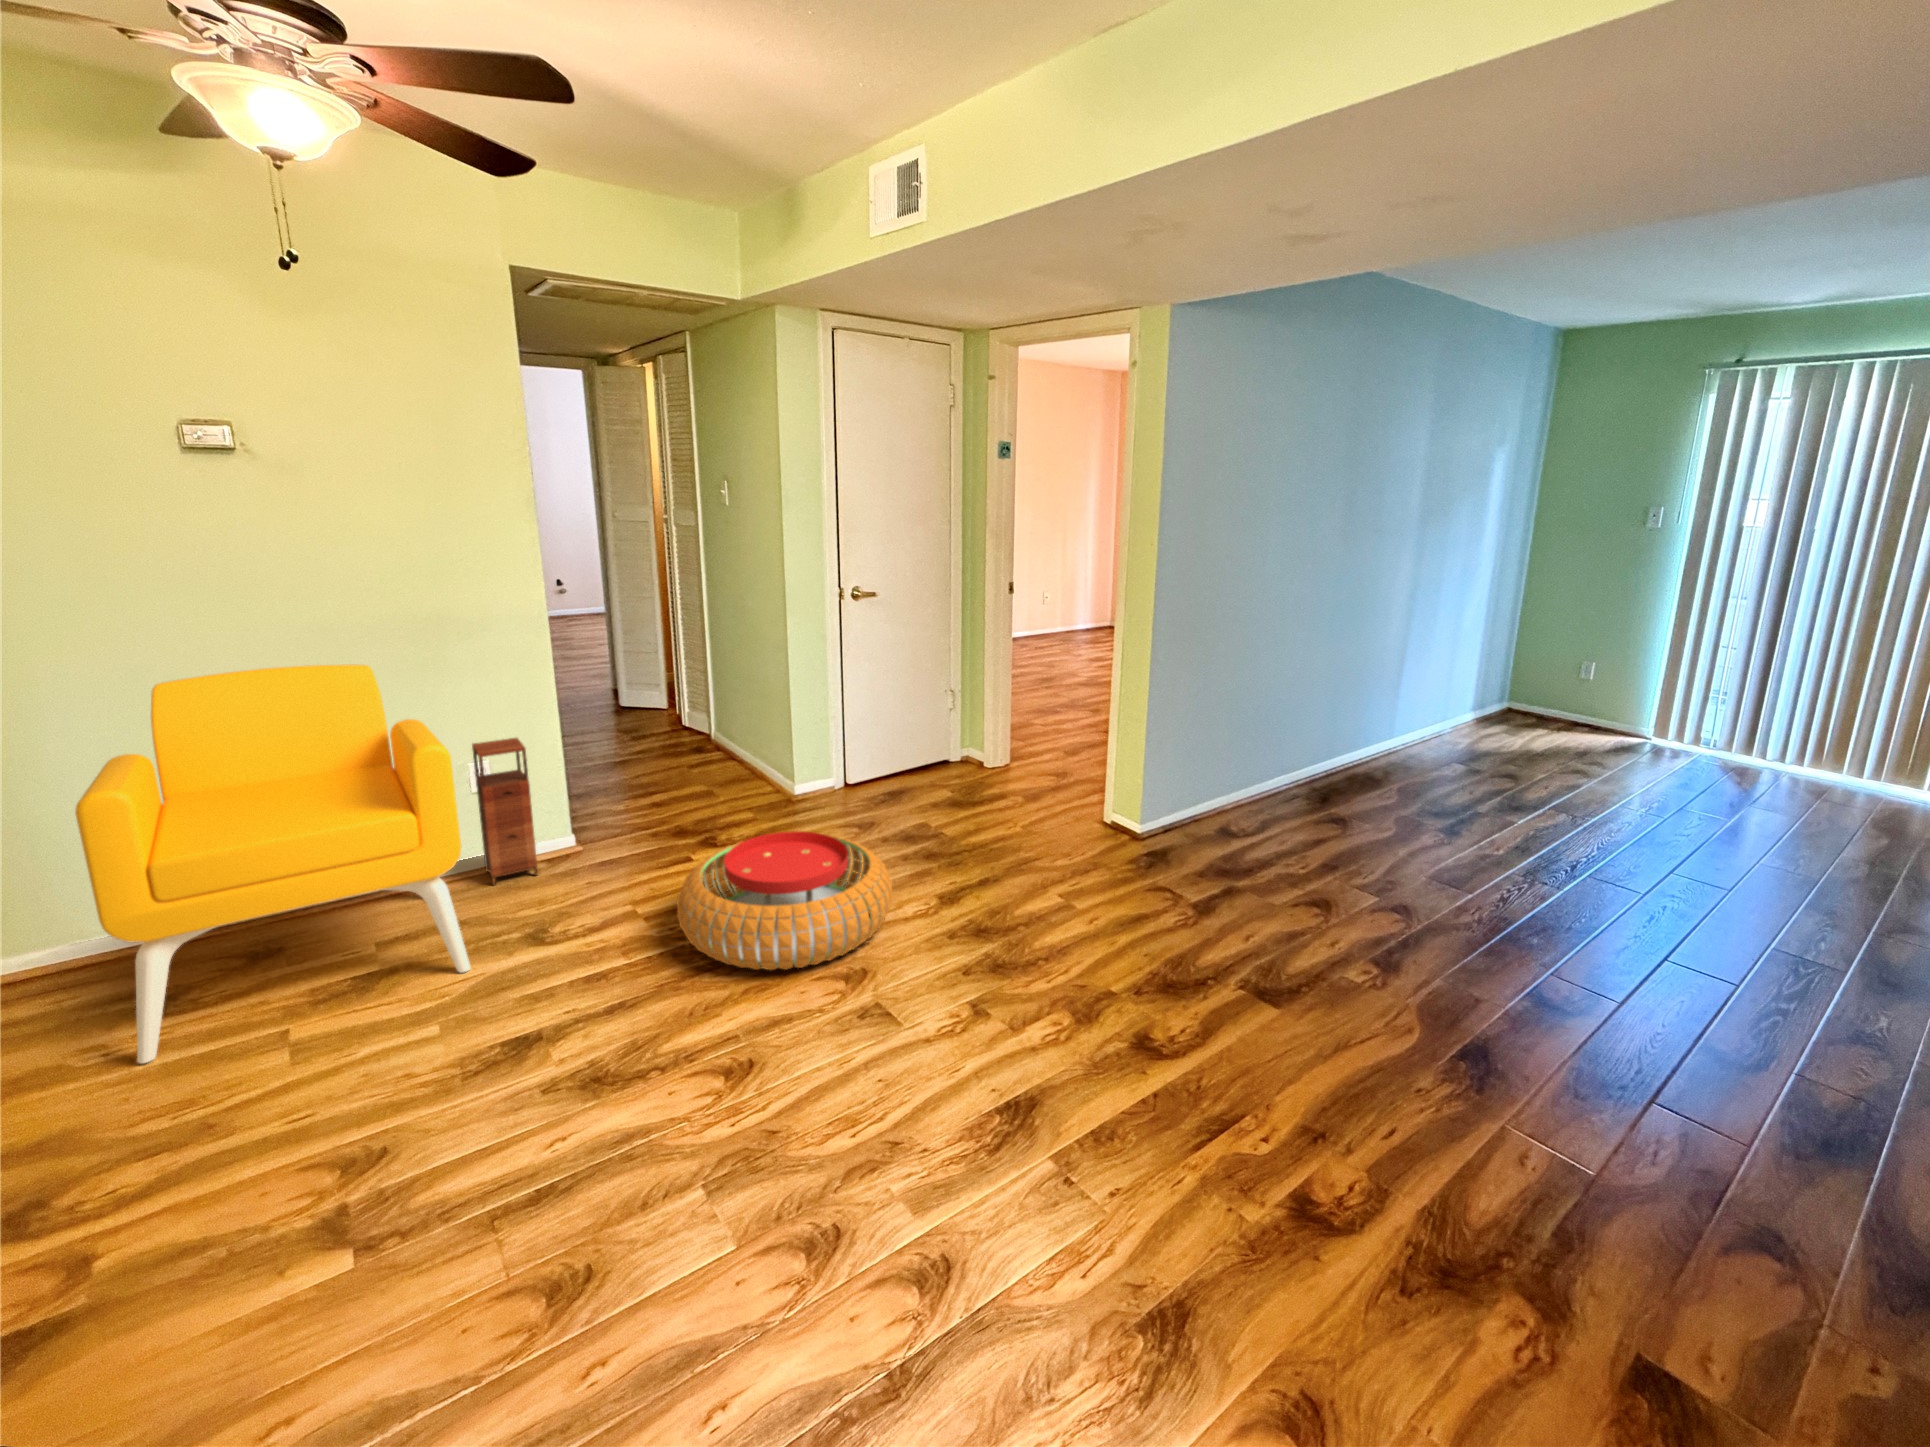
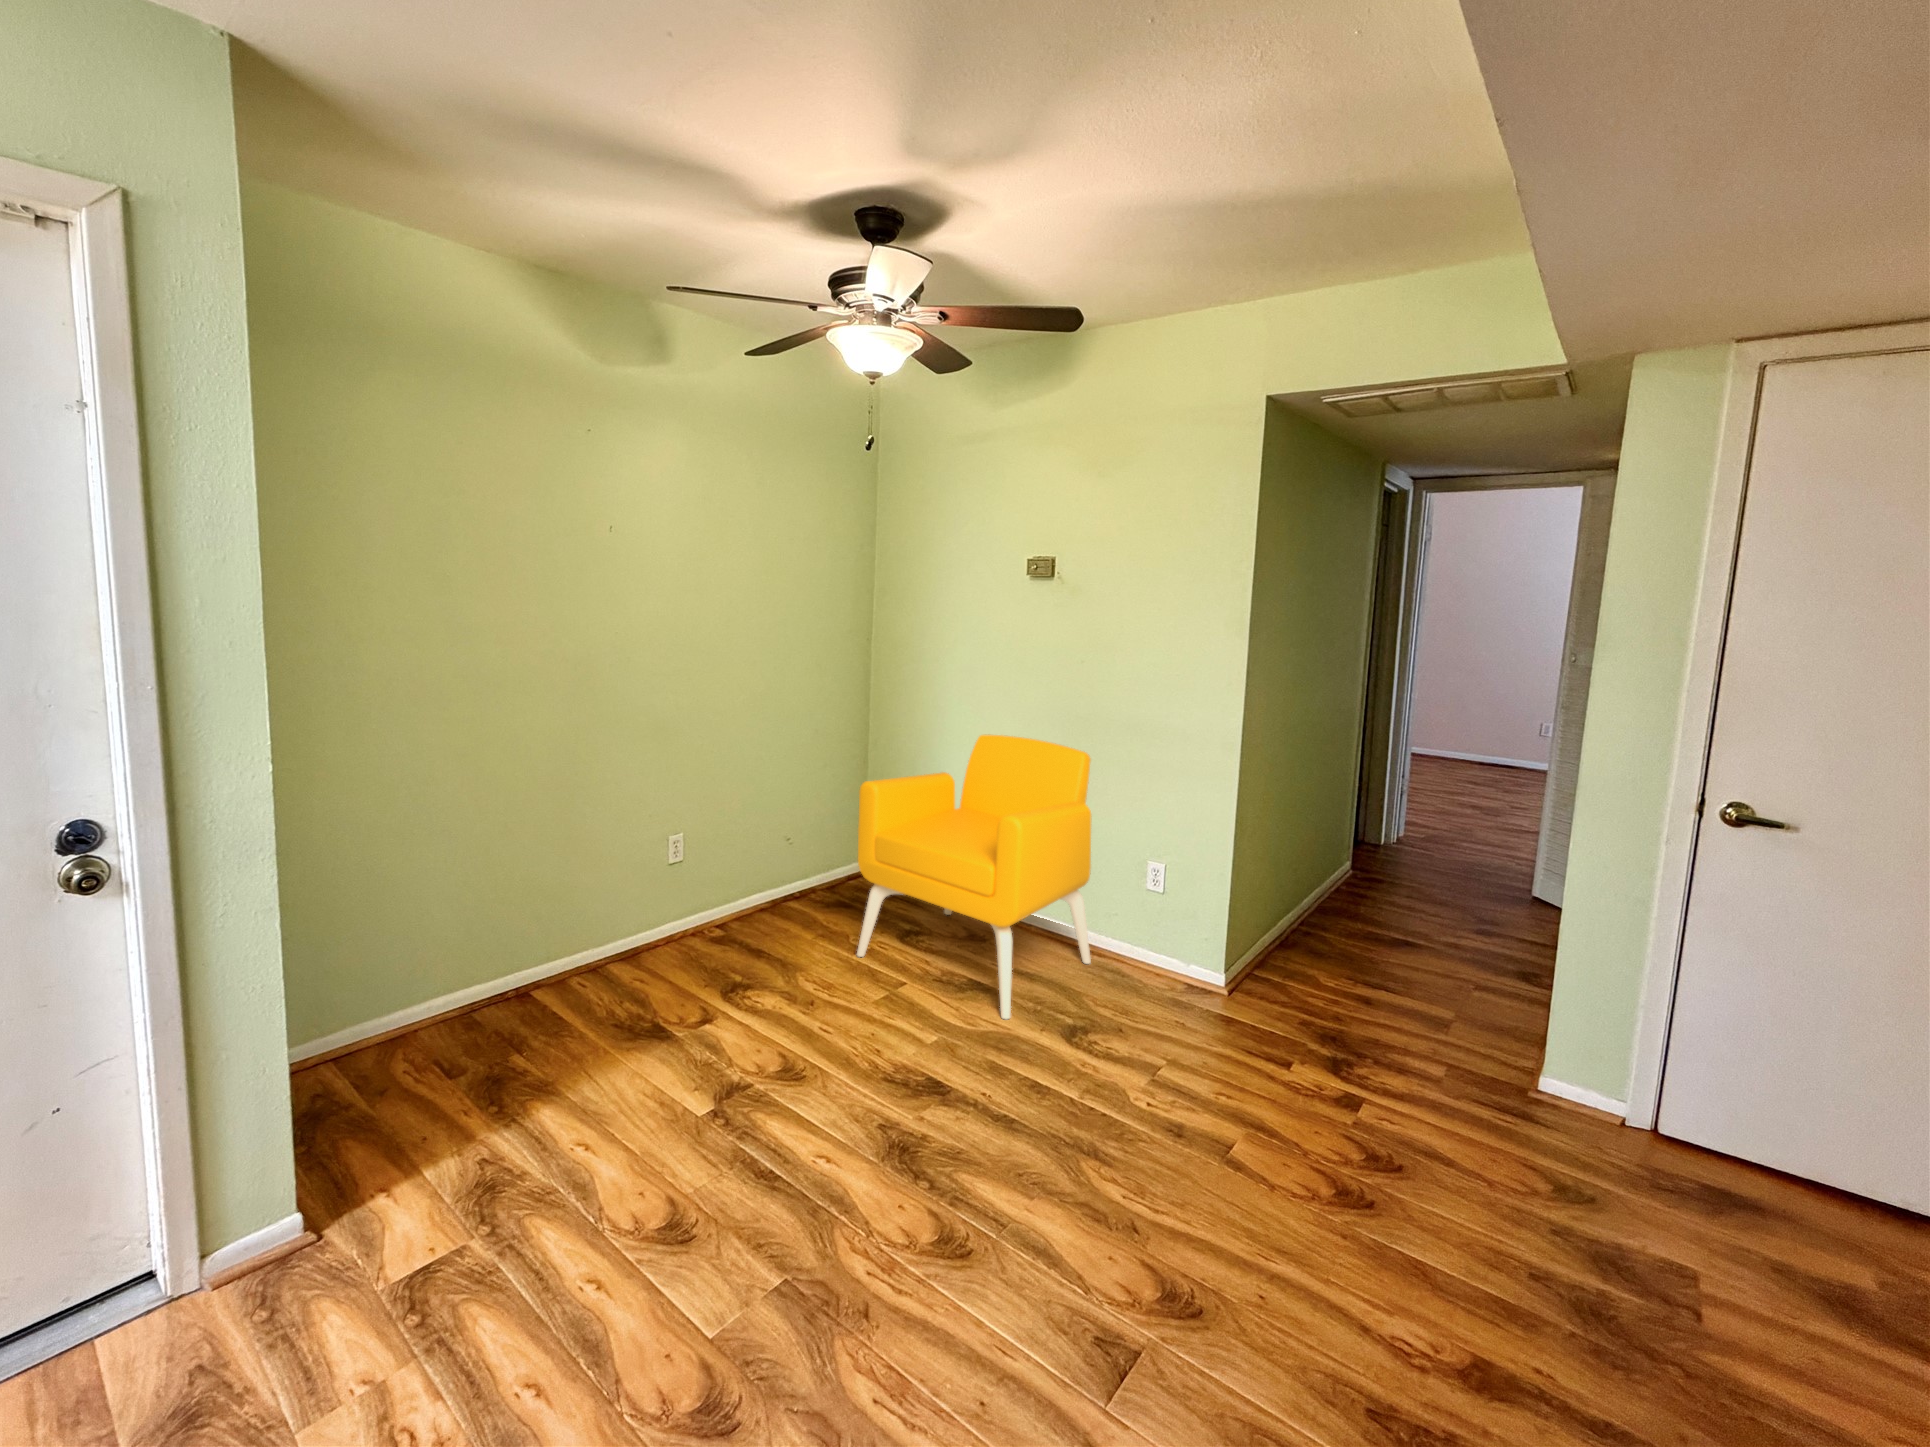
storage cabinet: present [472,738,537,885] -> none [1124,845,1186,992]
pouf: present [677,831,892,970] -> none [1096,1050,1404,1293]

